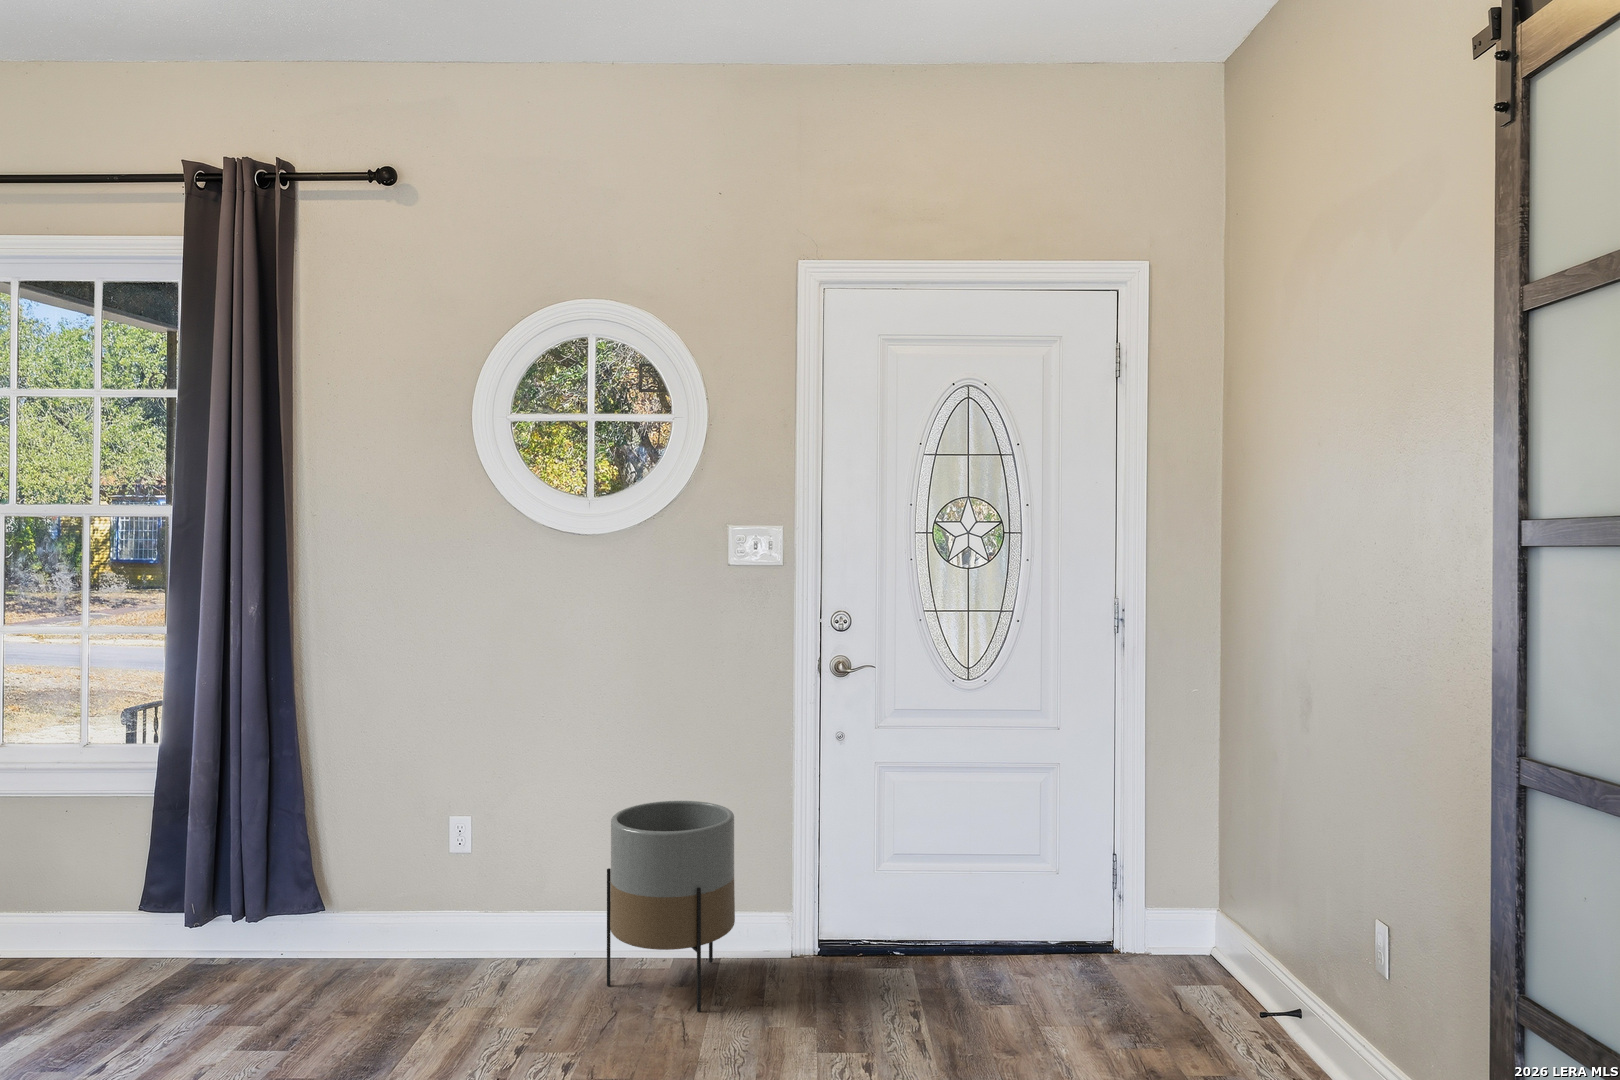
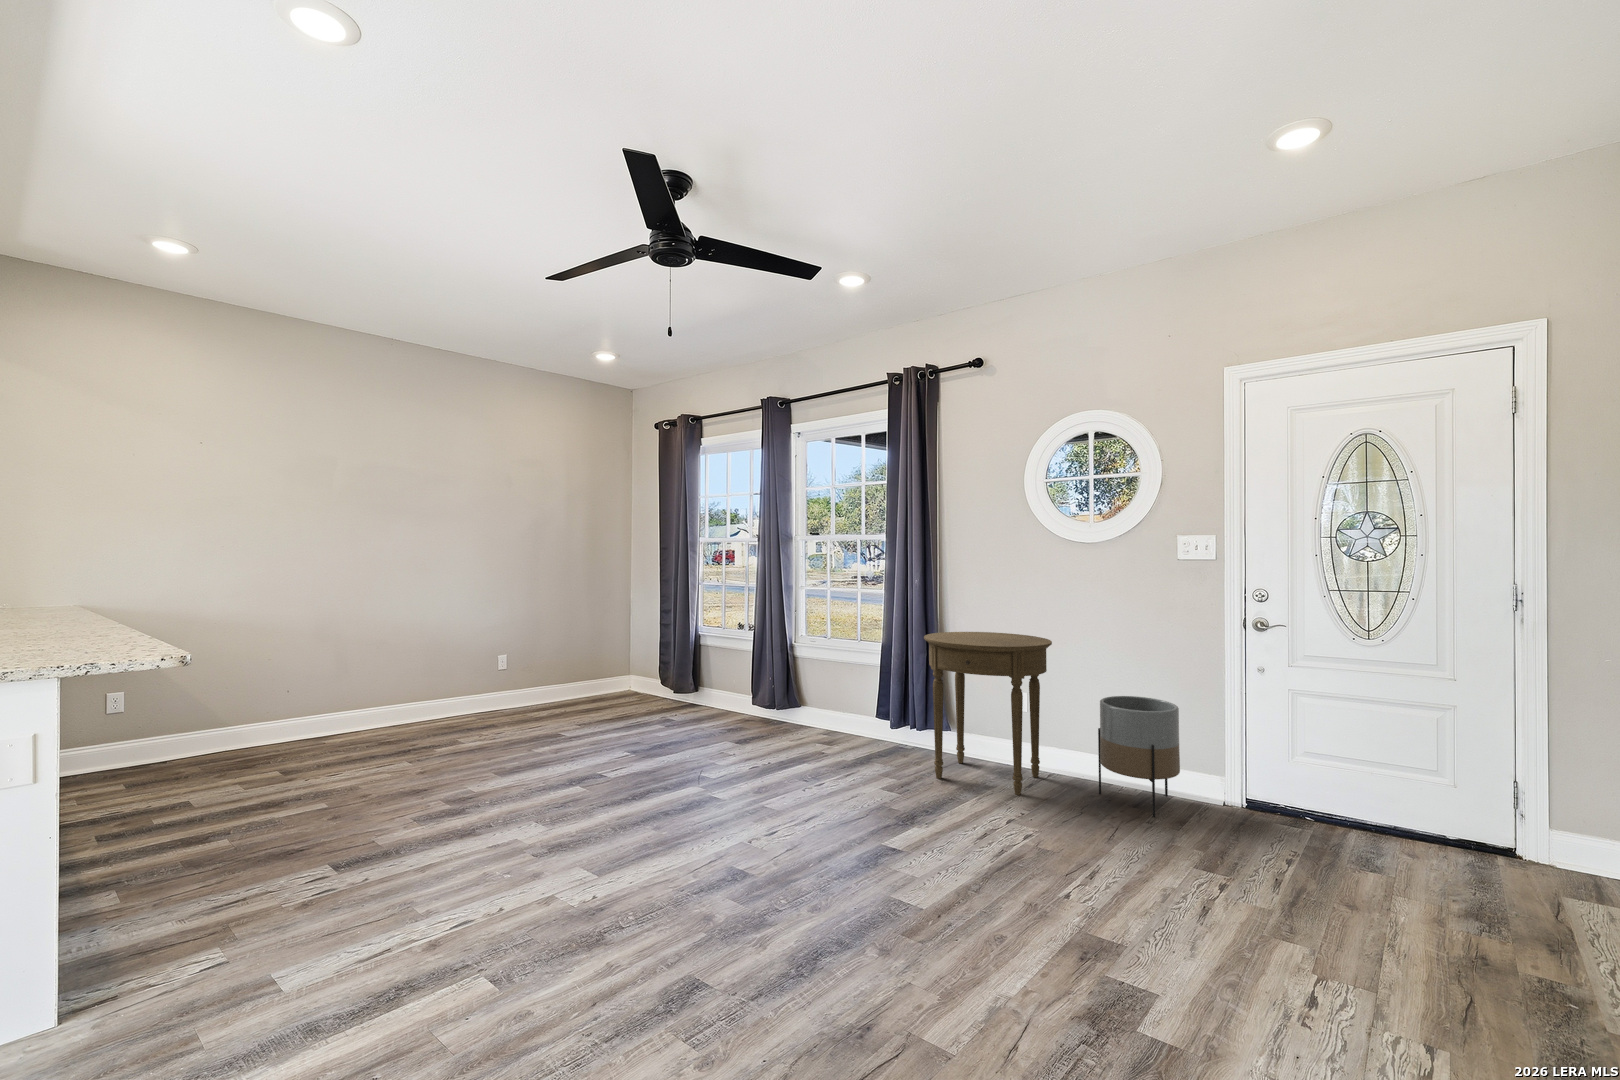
side table: none [260,709,528,1035] -> present [924,632,1052,795]

